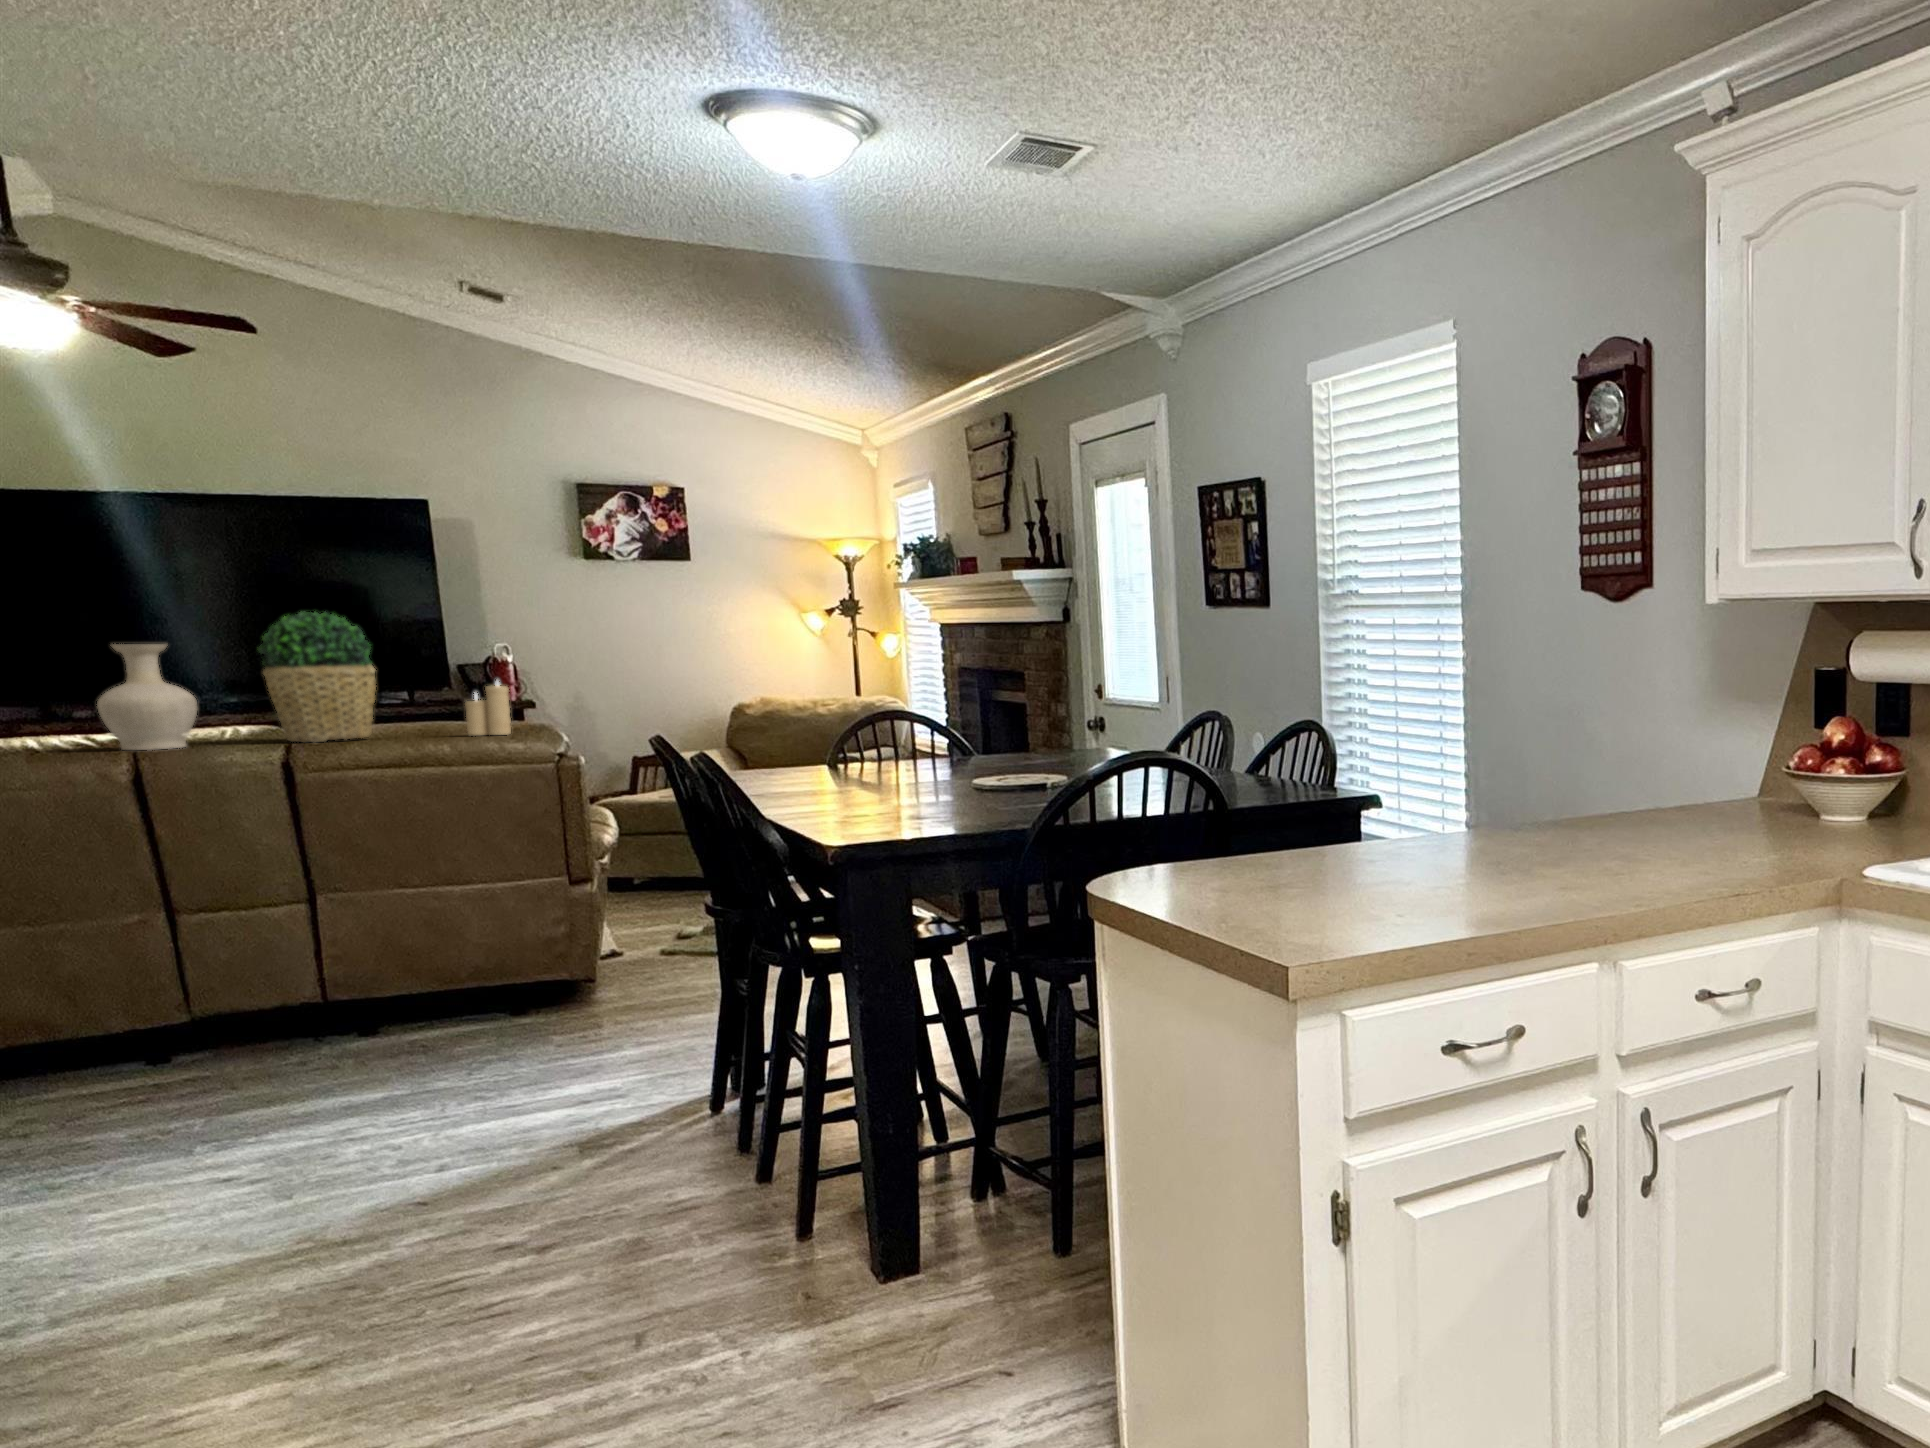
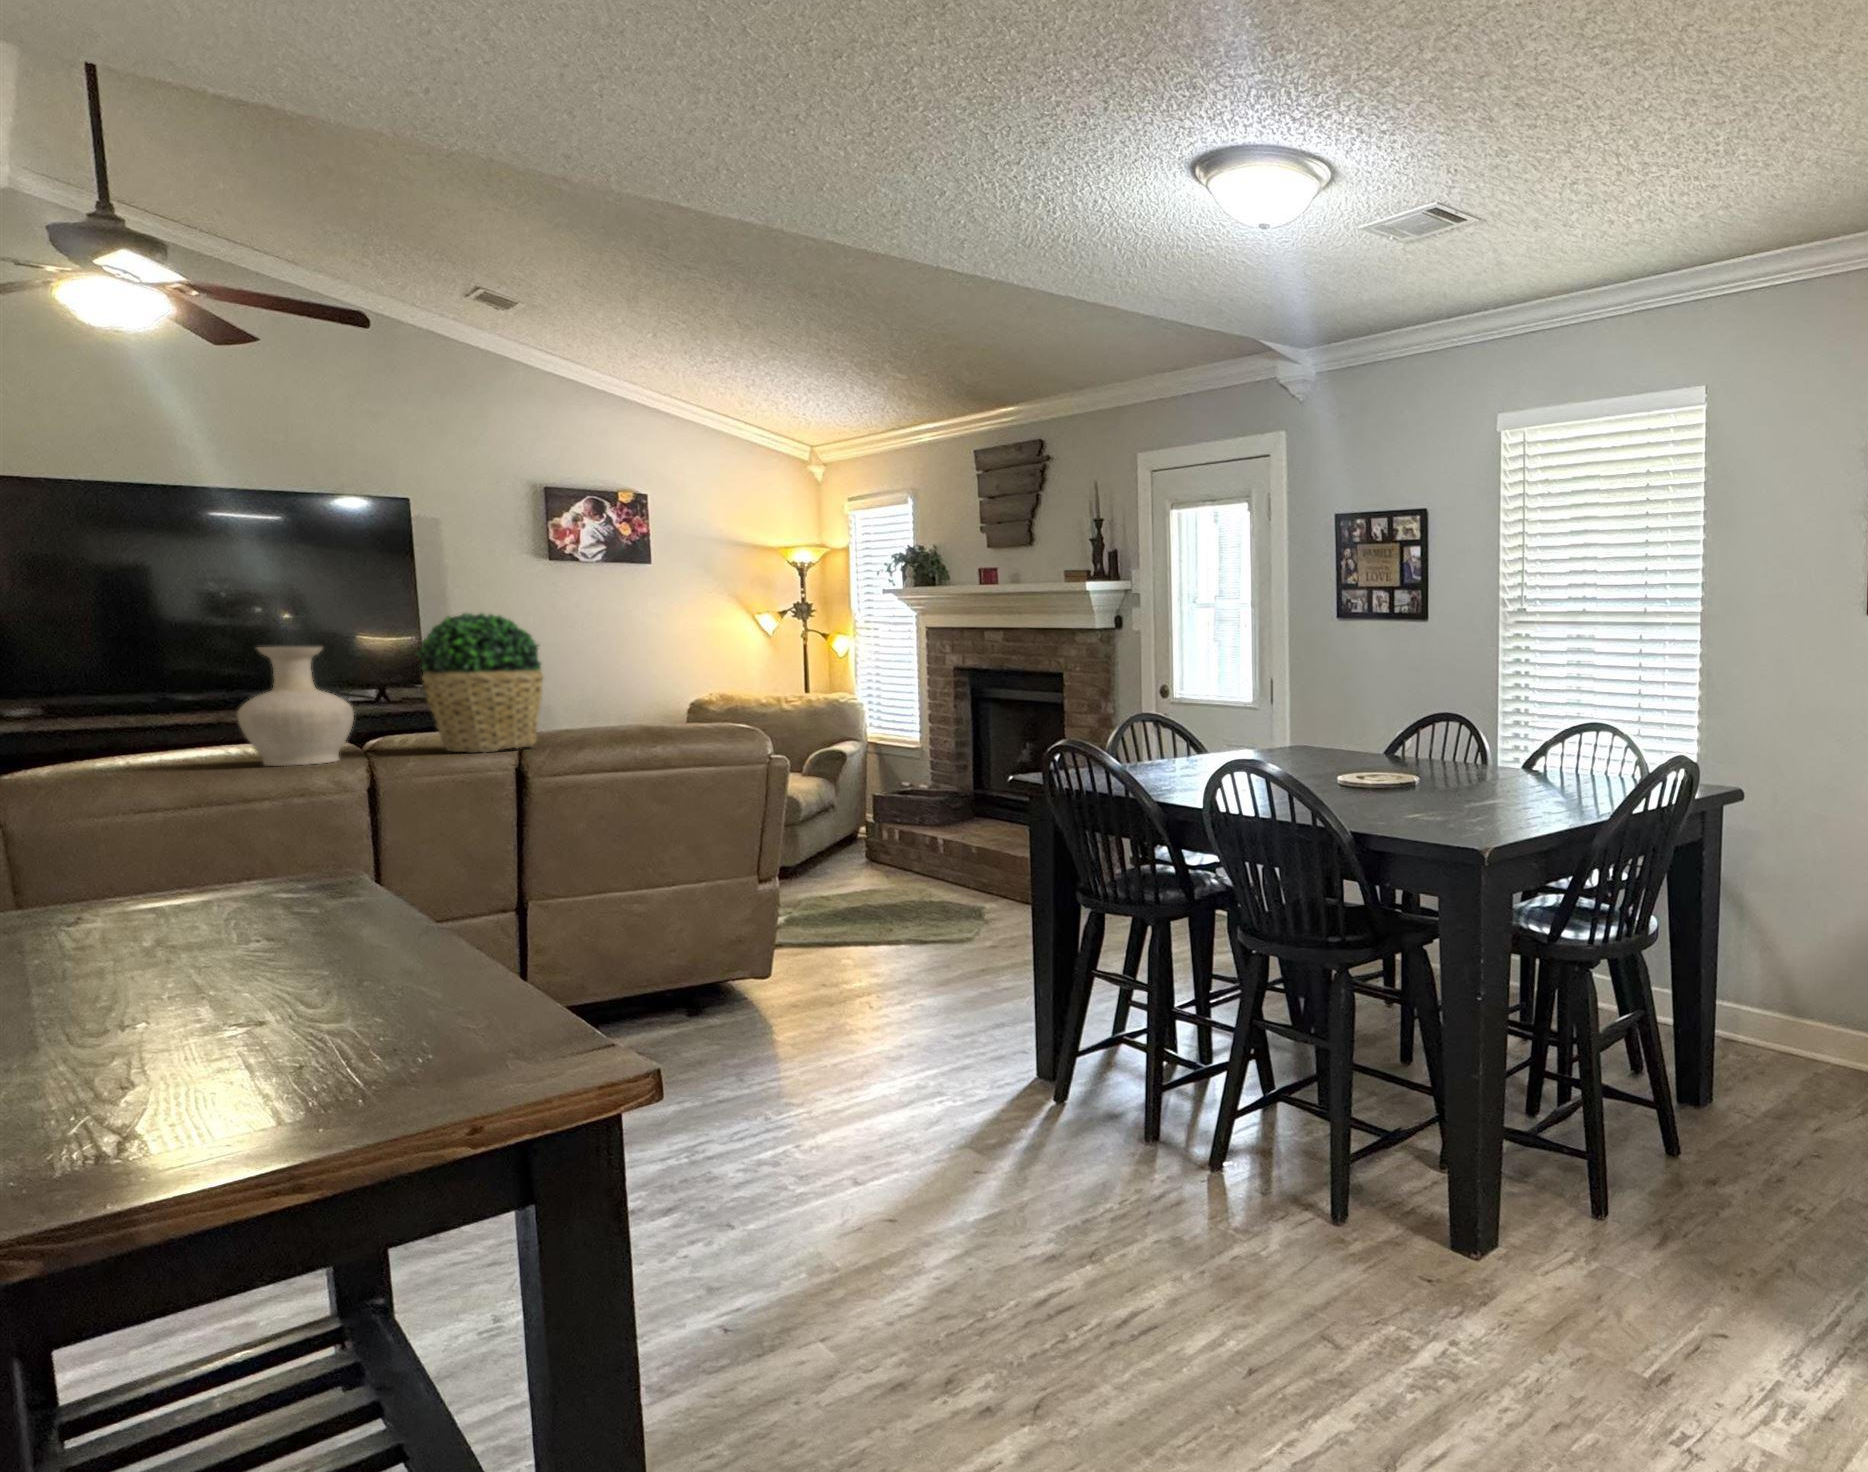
candle: present [465,681,511,735] -> none [640,684,688,742]

